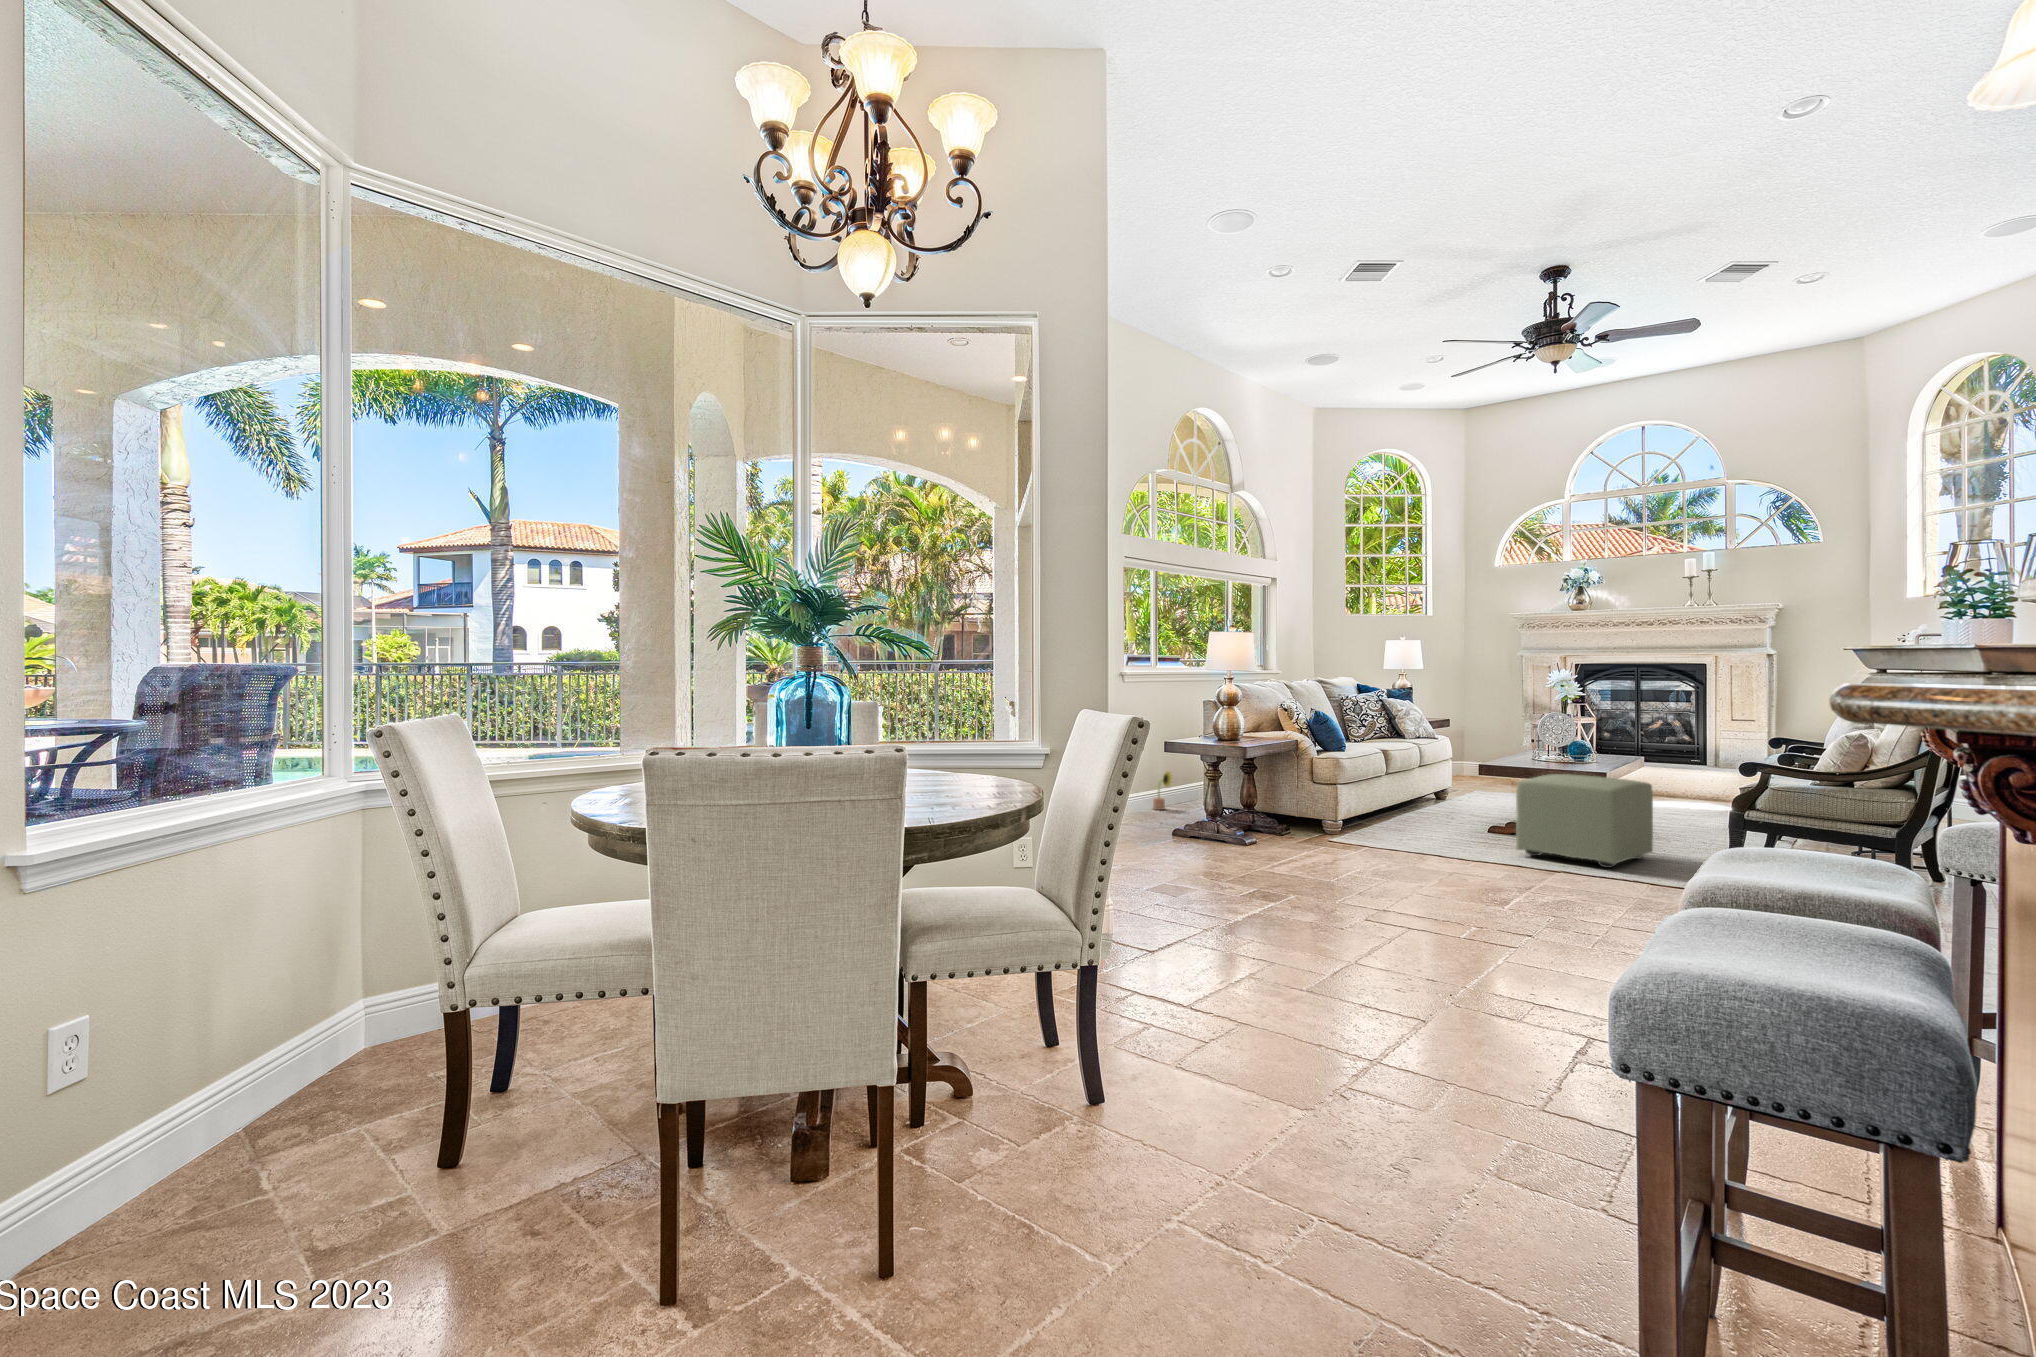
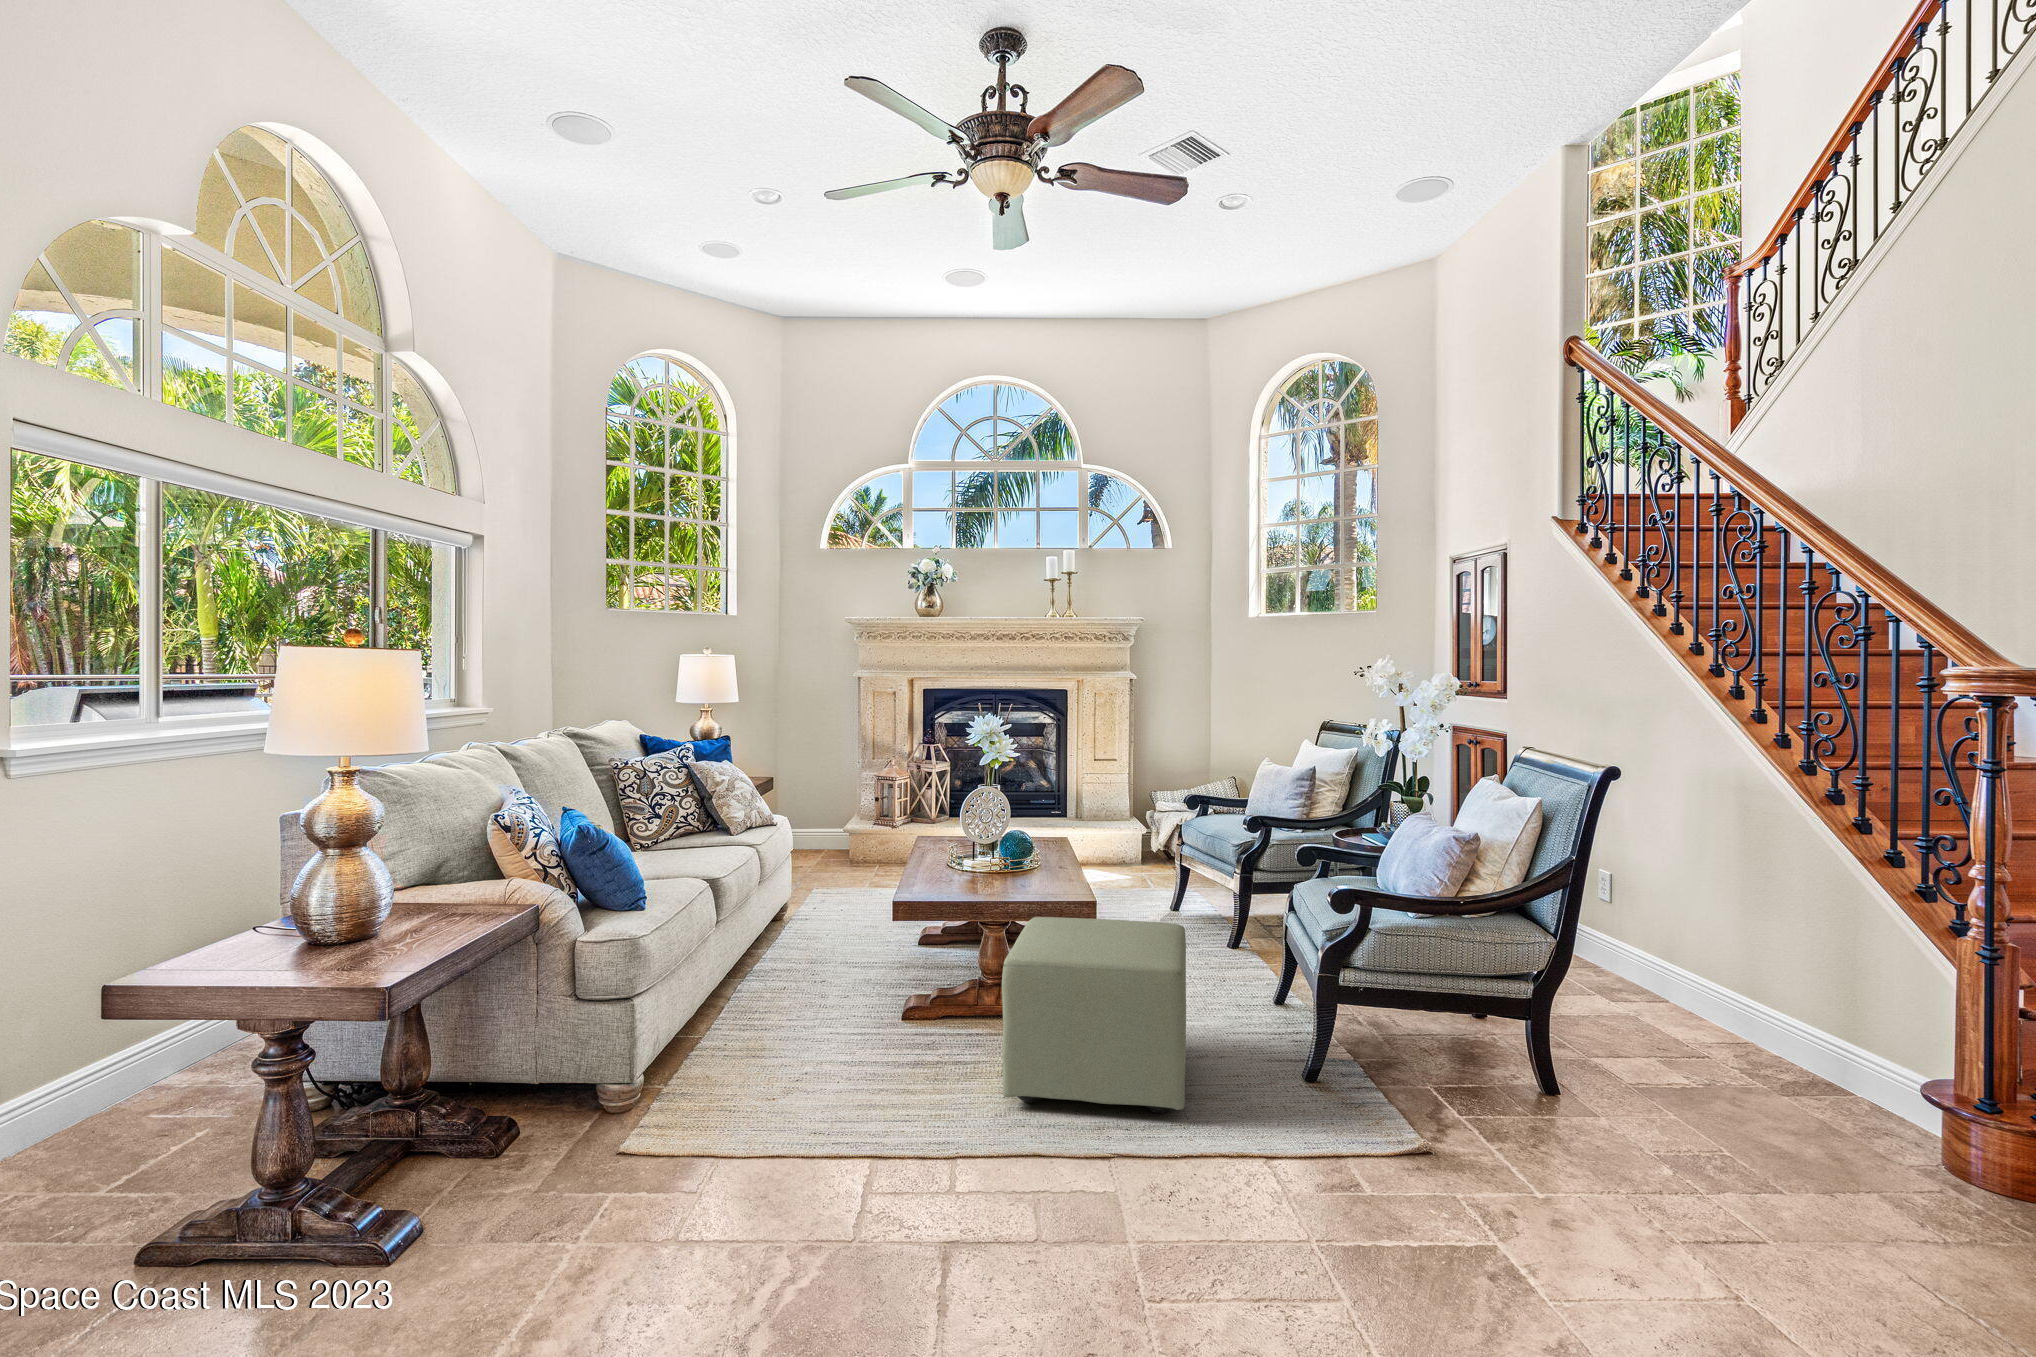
decorative plant: present [1153,772,1171,810] -> none [129,994,199,1106]

